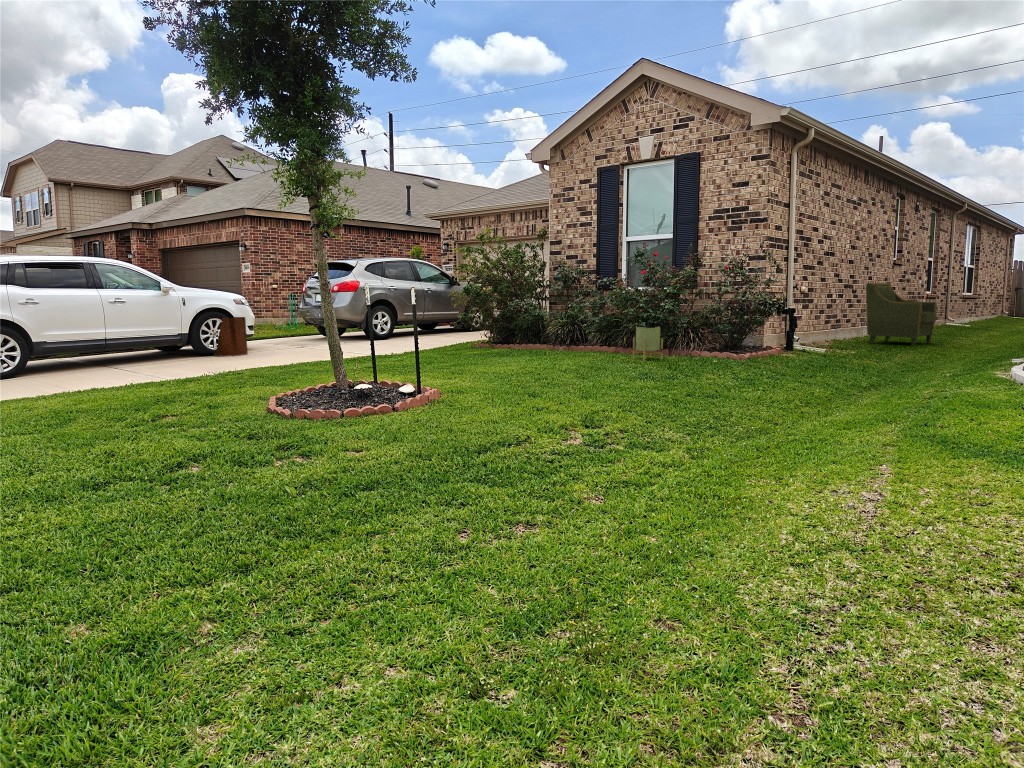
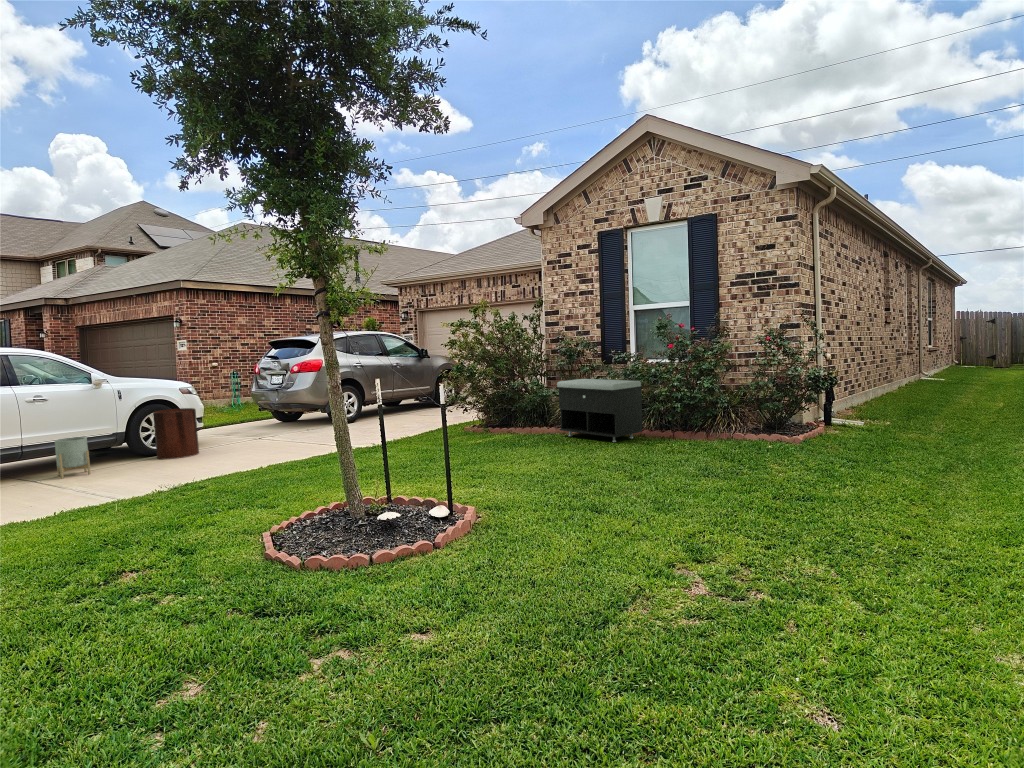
chair: present [866,283,937,346] -> none [862,342,932,406]
storage bench: none [545,303,616,358] -> present [557,379,642,442]
planter: present [633,326,663,361] -> present [55,437,91,479]

